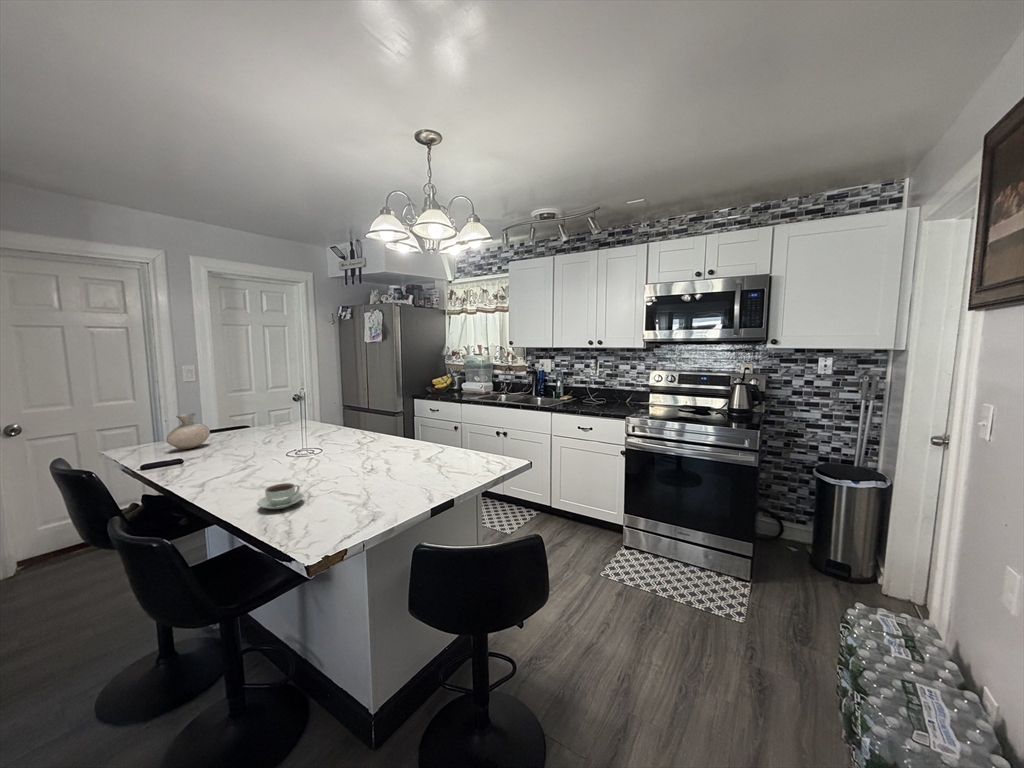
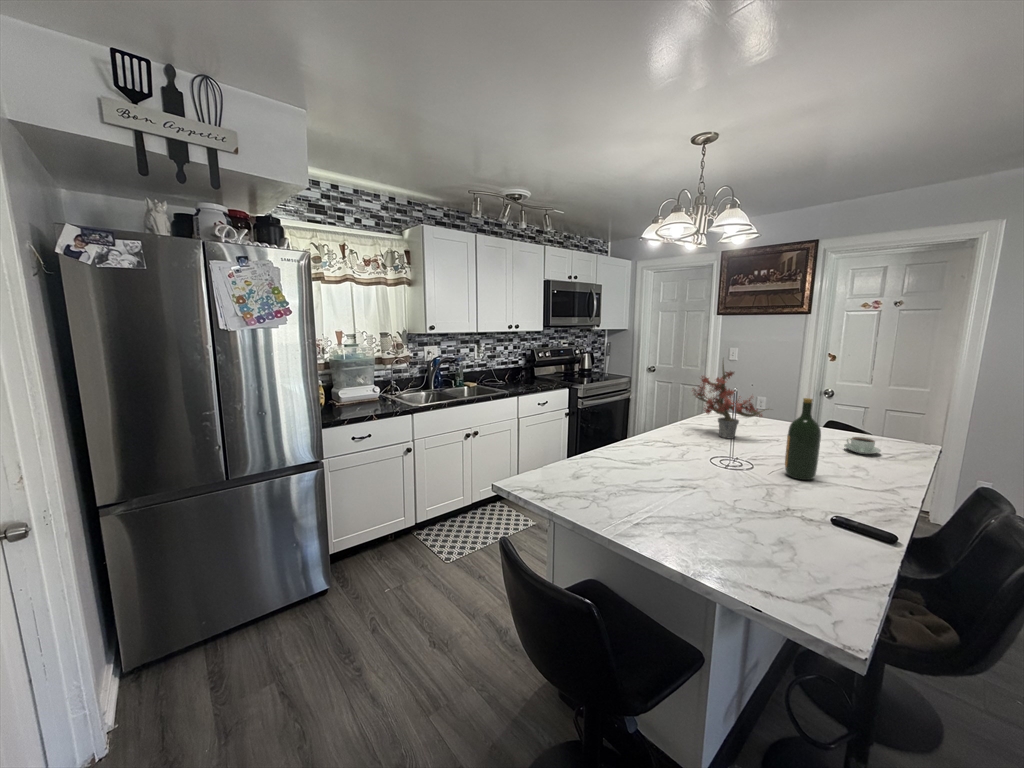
potted plant: none [341,368,410,460] -> present [693,362,769,439]
wine bottle: none [222,397,254,472] -> present [785,398,821,480]
vase: present [166,413,210,449] -> none [692,467,771,532]

